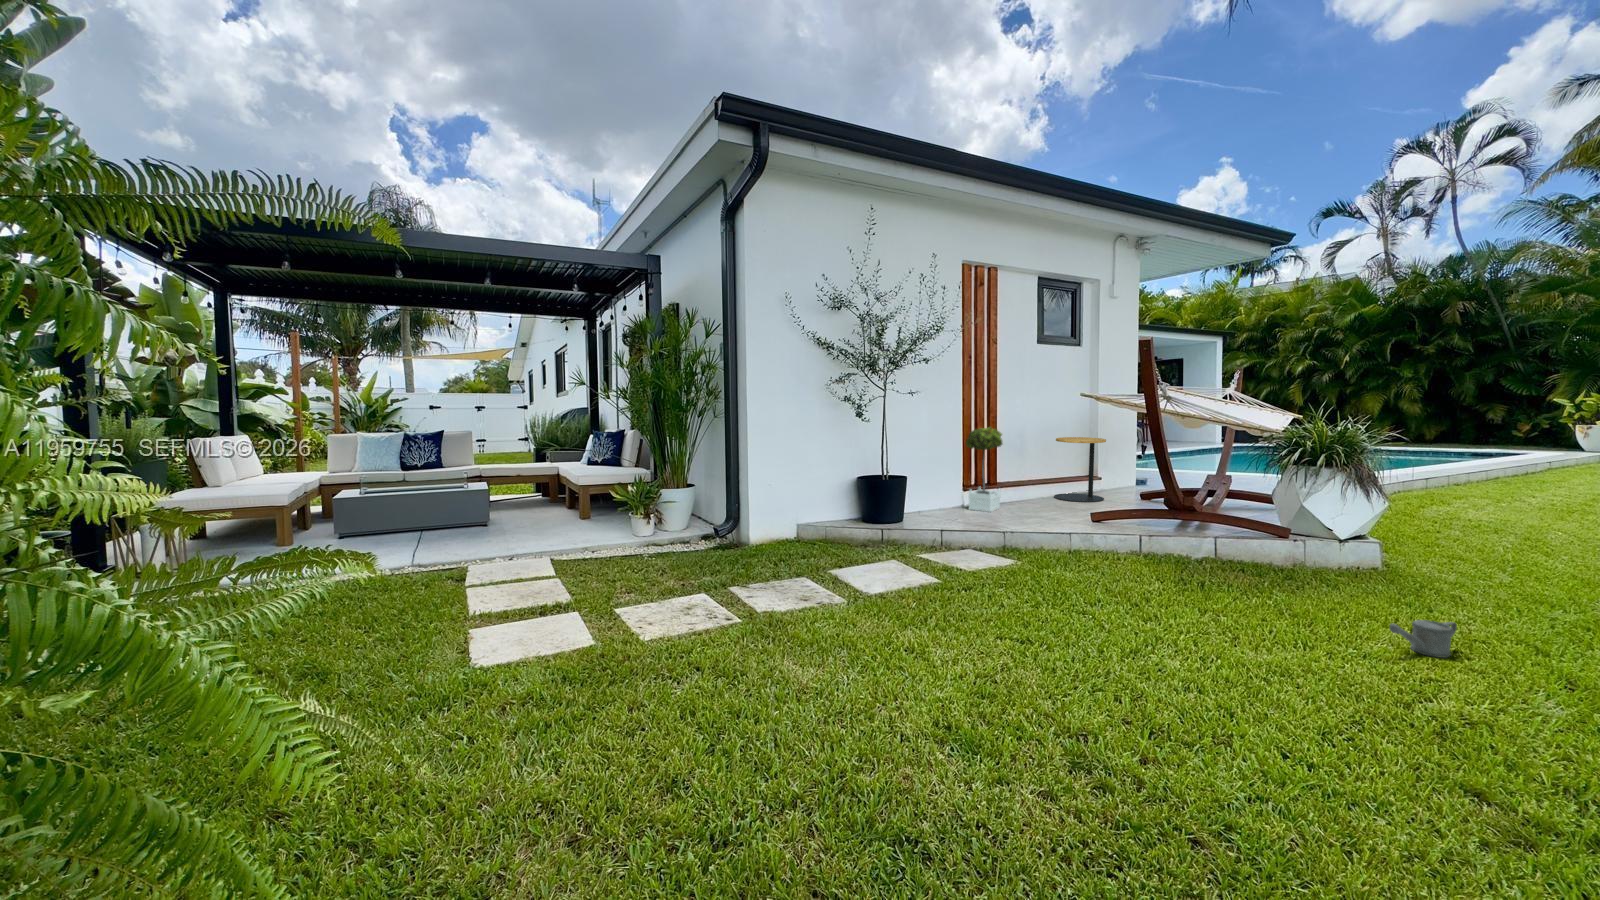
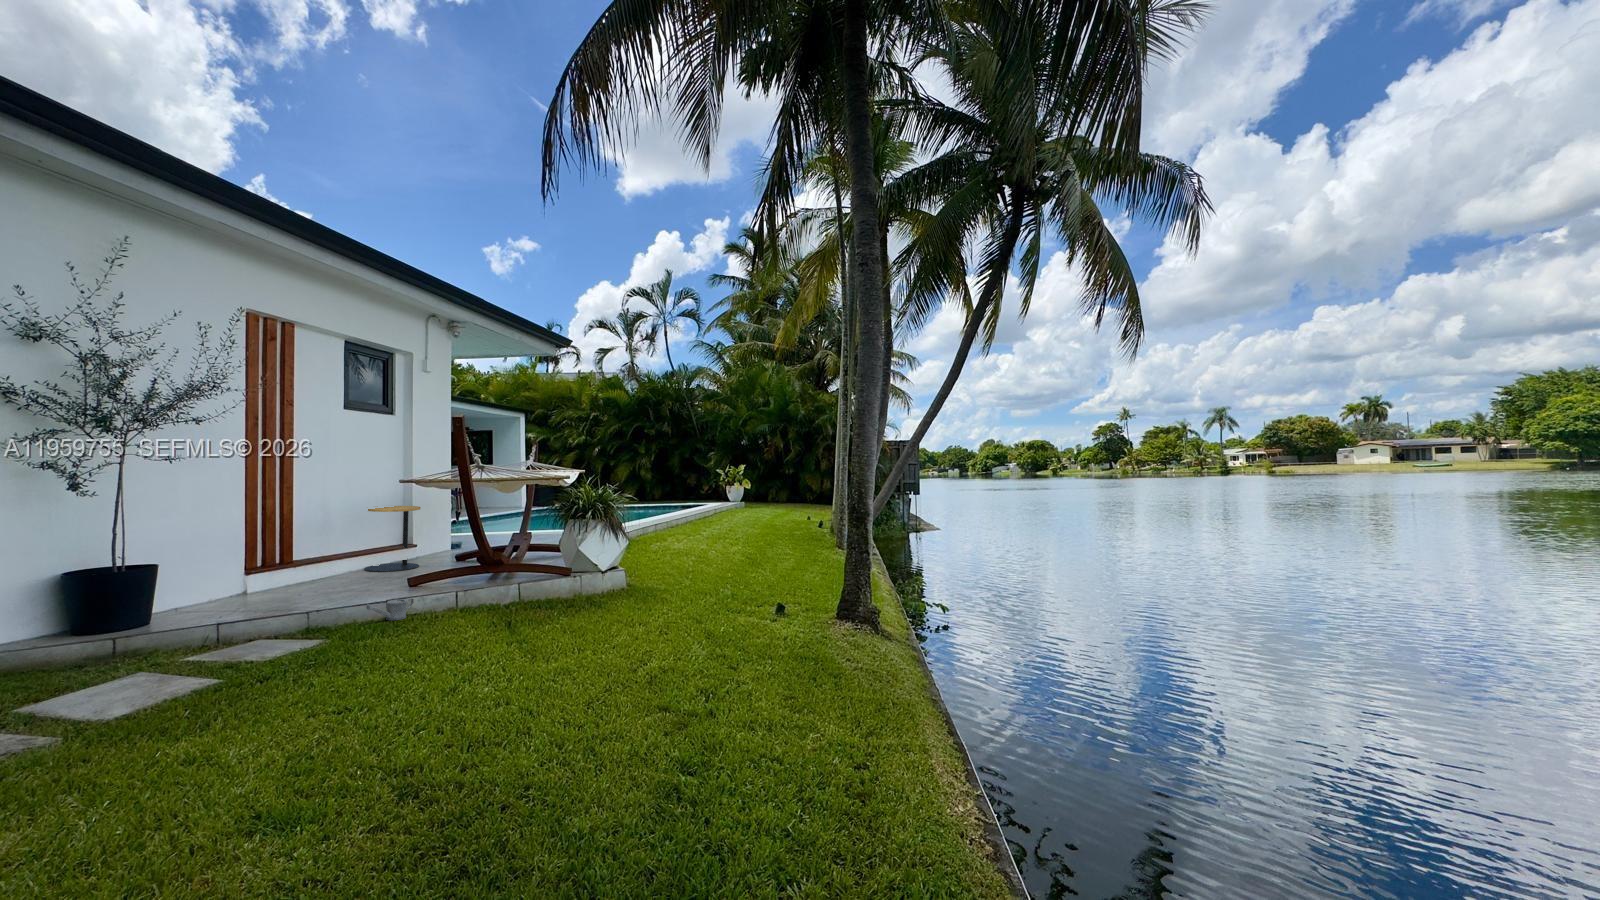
potted tree: present [966,427,1002,512] -> none [250,497,302,596]
watering can: present [1390,620,1457,658] -> present [366,598,414,620]

